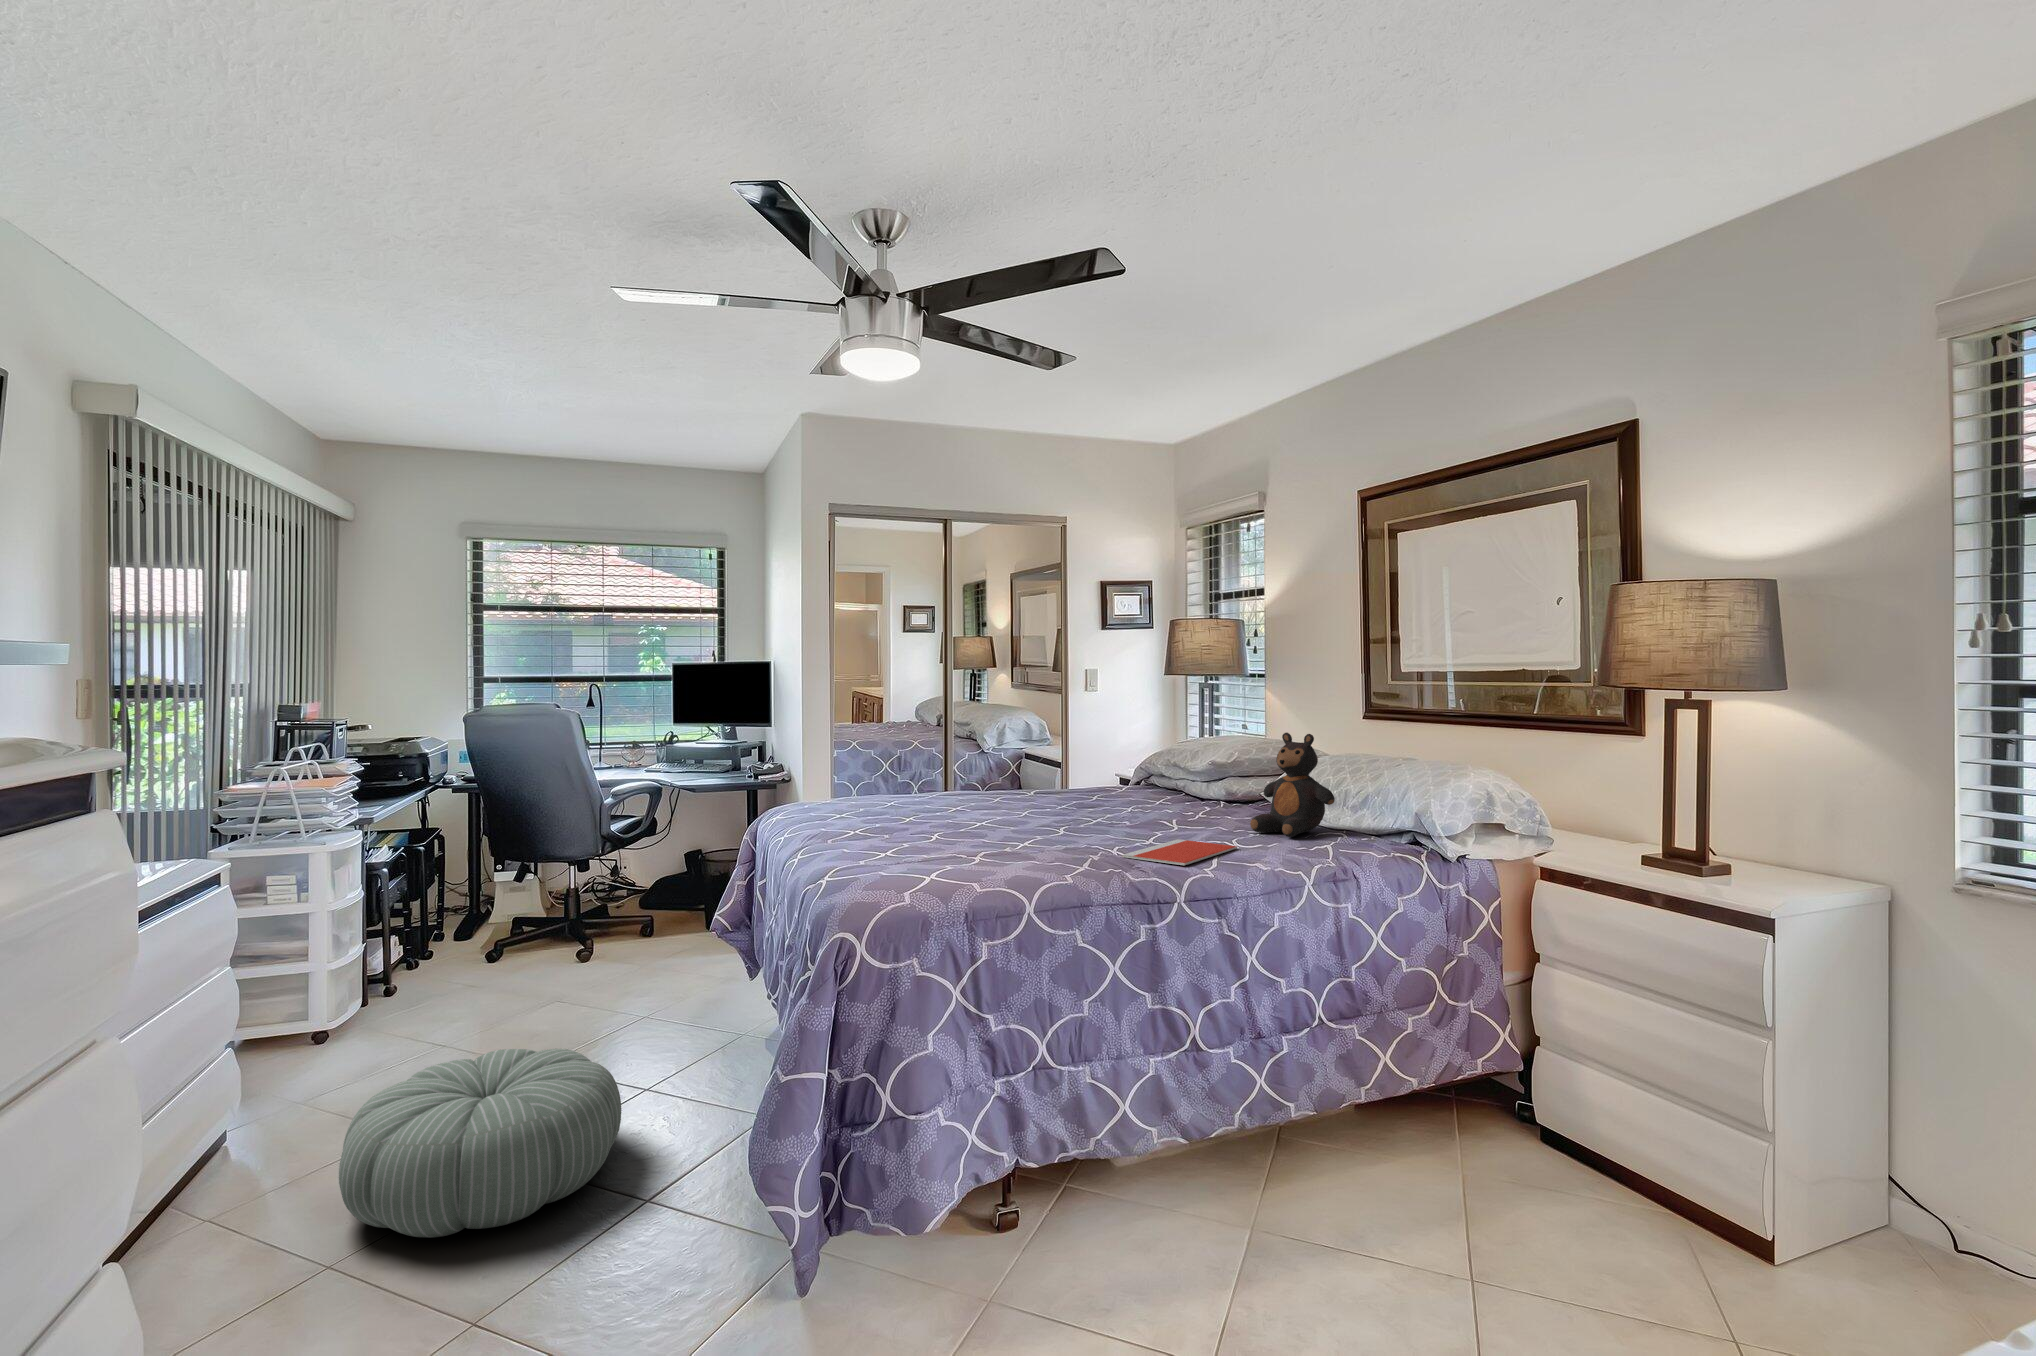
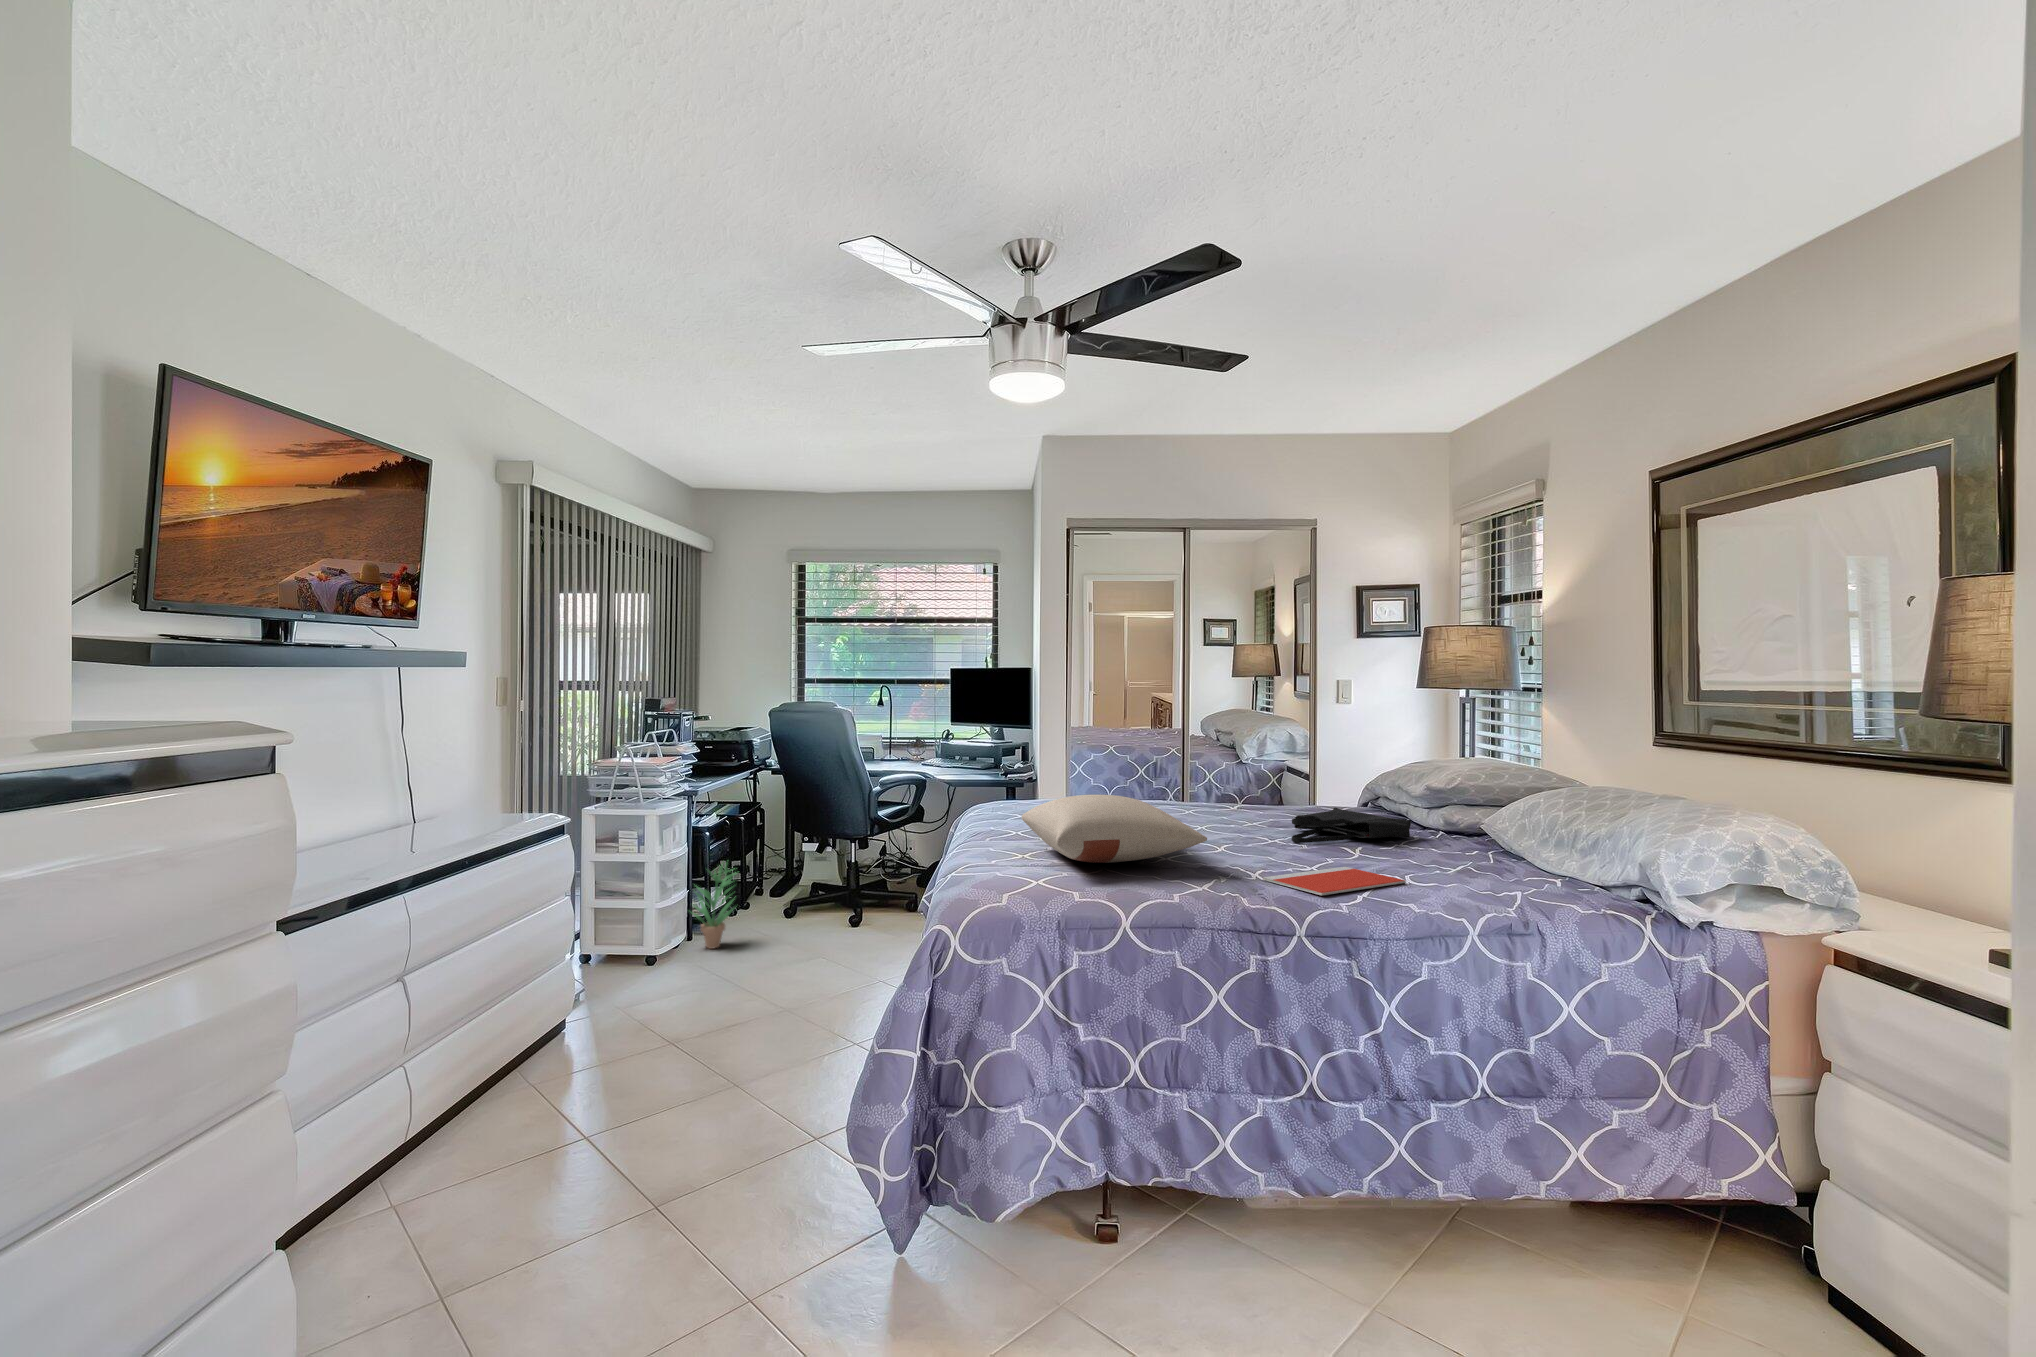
teddy bear: present [1250,733,1335,837] -> none [1442,756,1546,876]
pillow: none [868,787,1070,854] -> present [1022,795,1207,863]
tote bag: none [1104,788,1204,822] -> present [1292,808,1411,843]
potted plant: none [372,899,443,1012] -> present [693,863,737,949]
pouf: present [339,1048,621,1238] -> none [586,990,805,1137]

